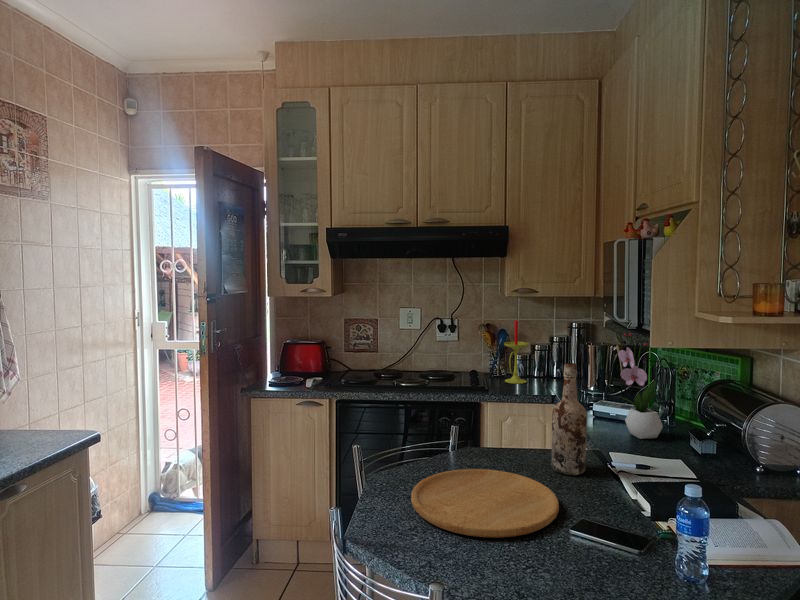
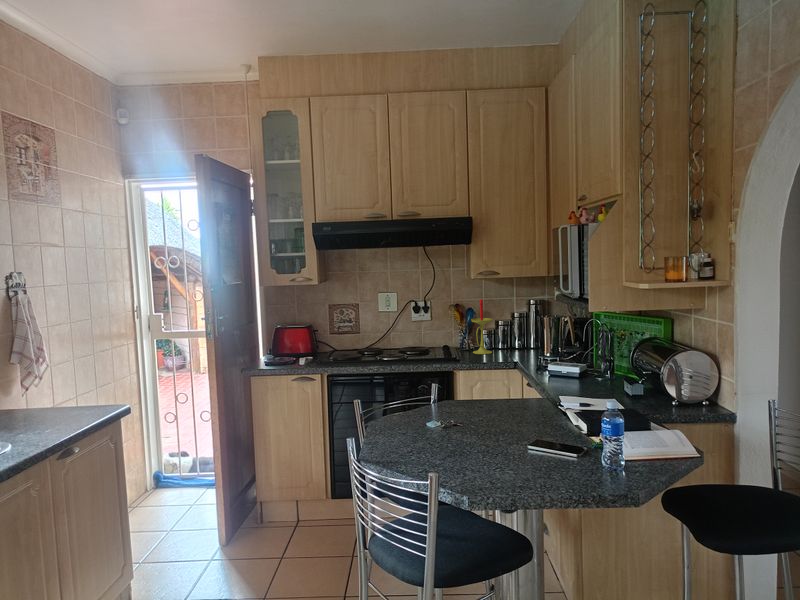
flower arrangement: present [618,333,668,439] -> none [565,302,607,388]
wine bottle: present [552,363,587,475] -> none [513,325,540,414]
cutting board: present [411,469,559,538] -> none [404,412,519,454]

